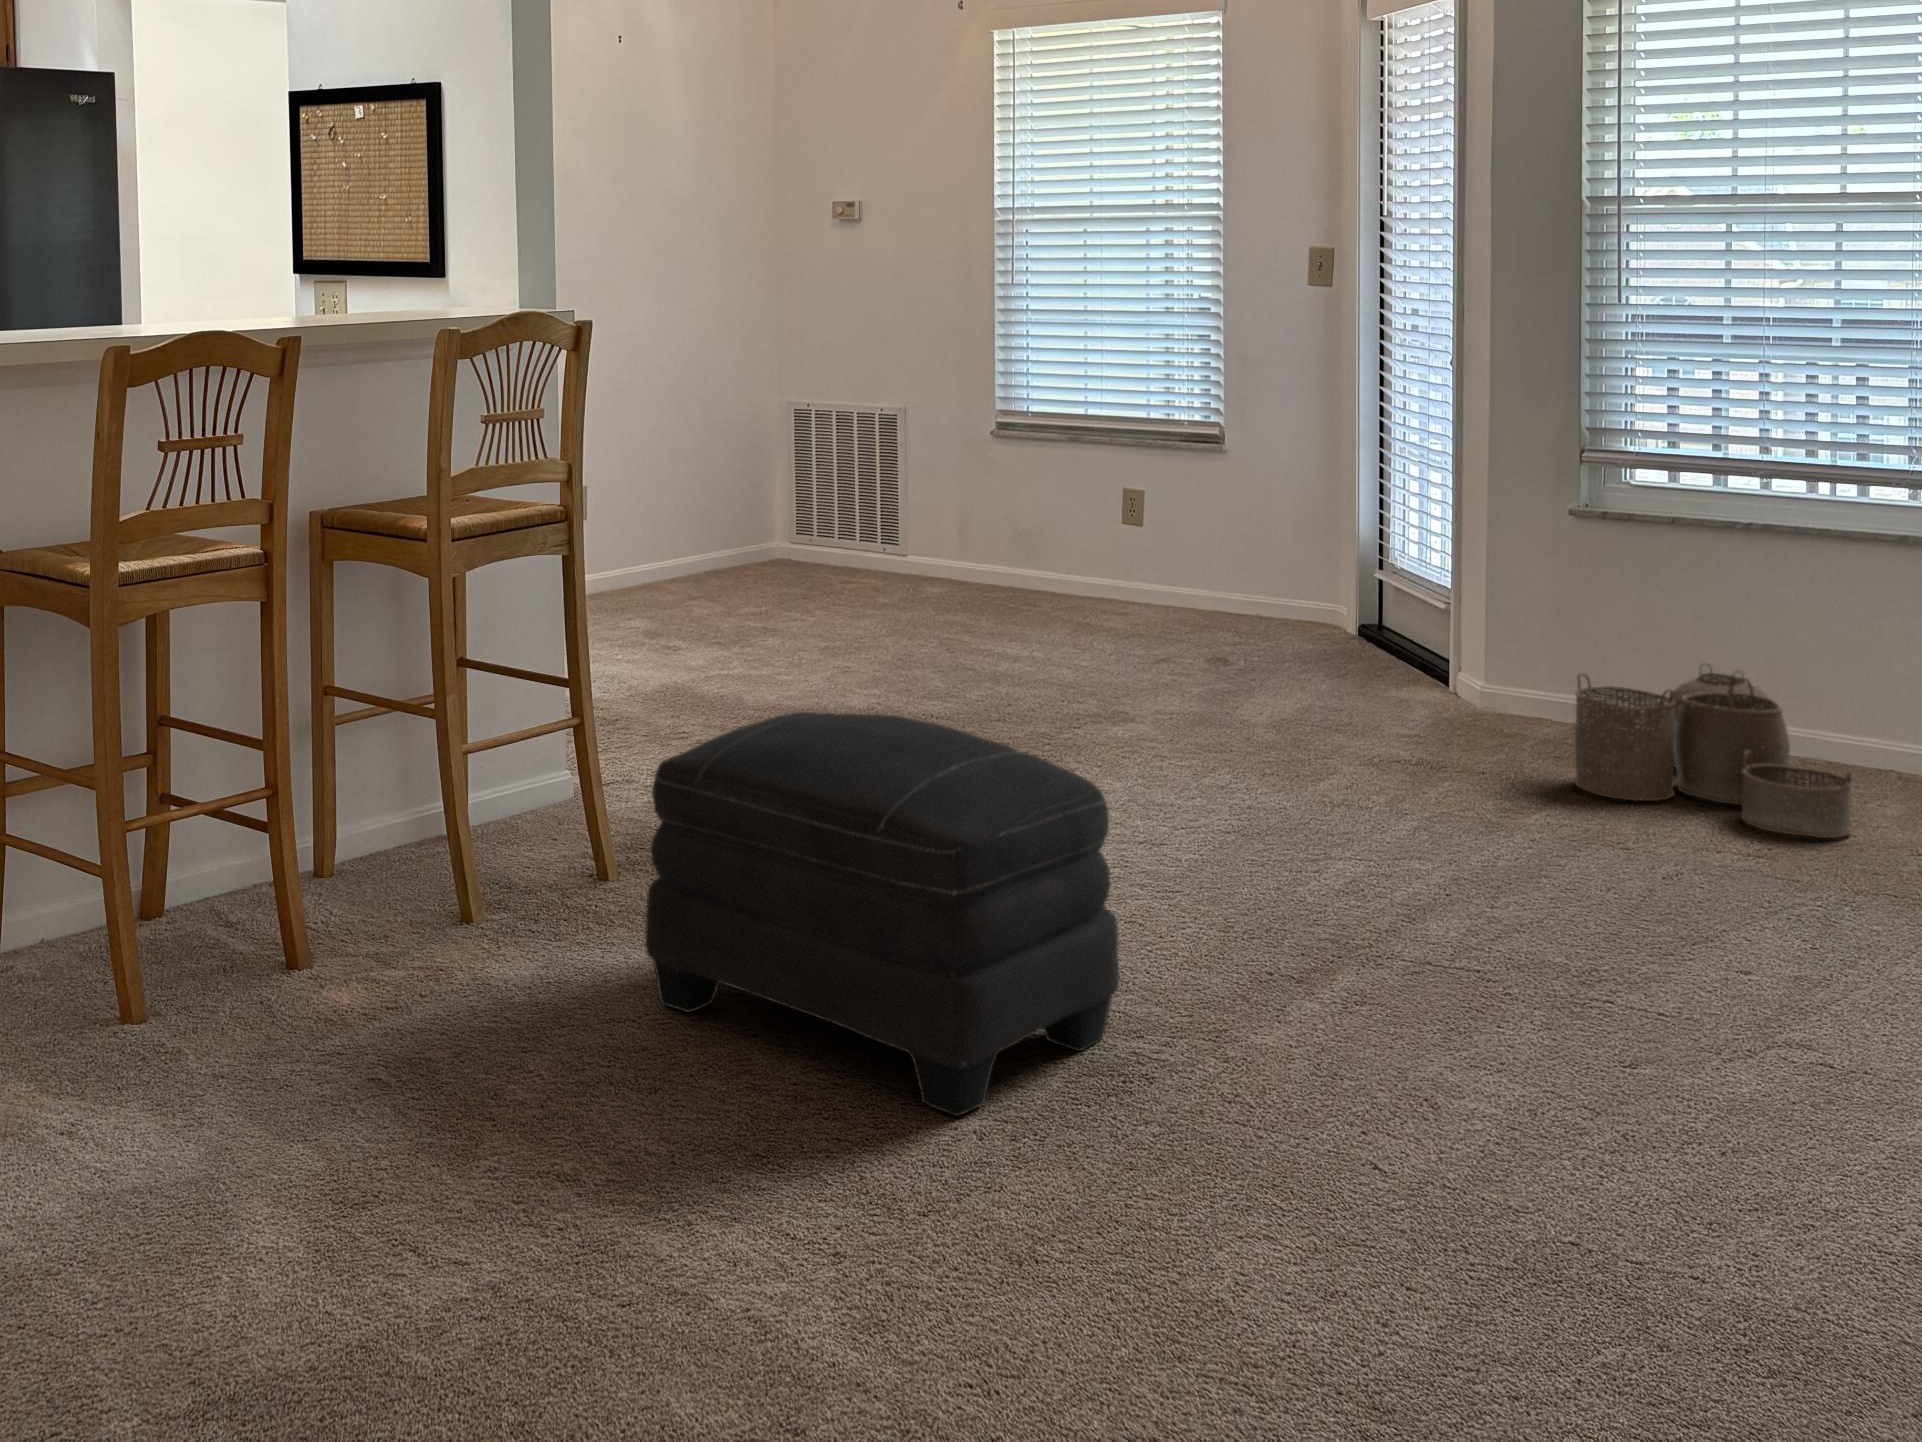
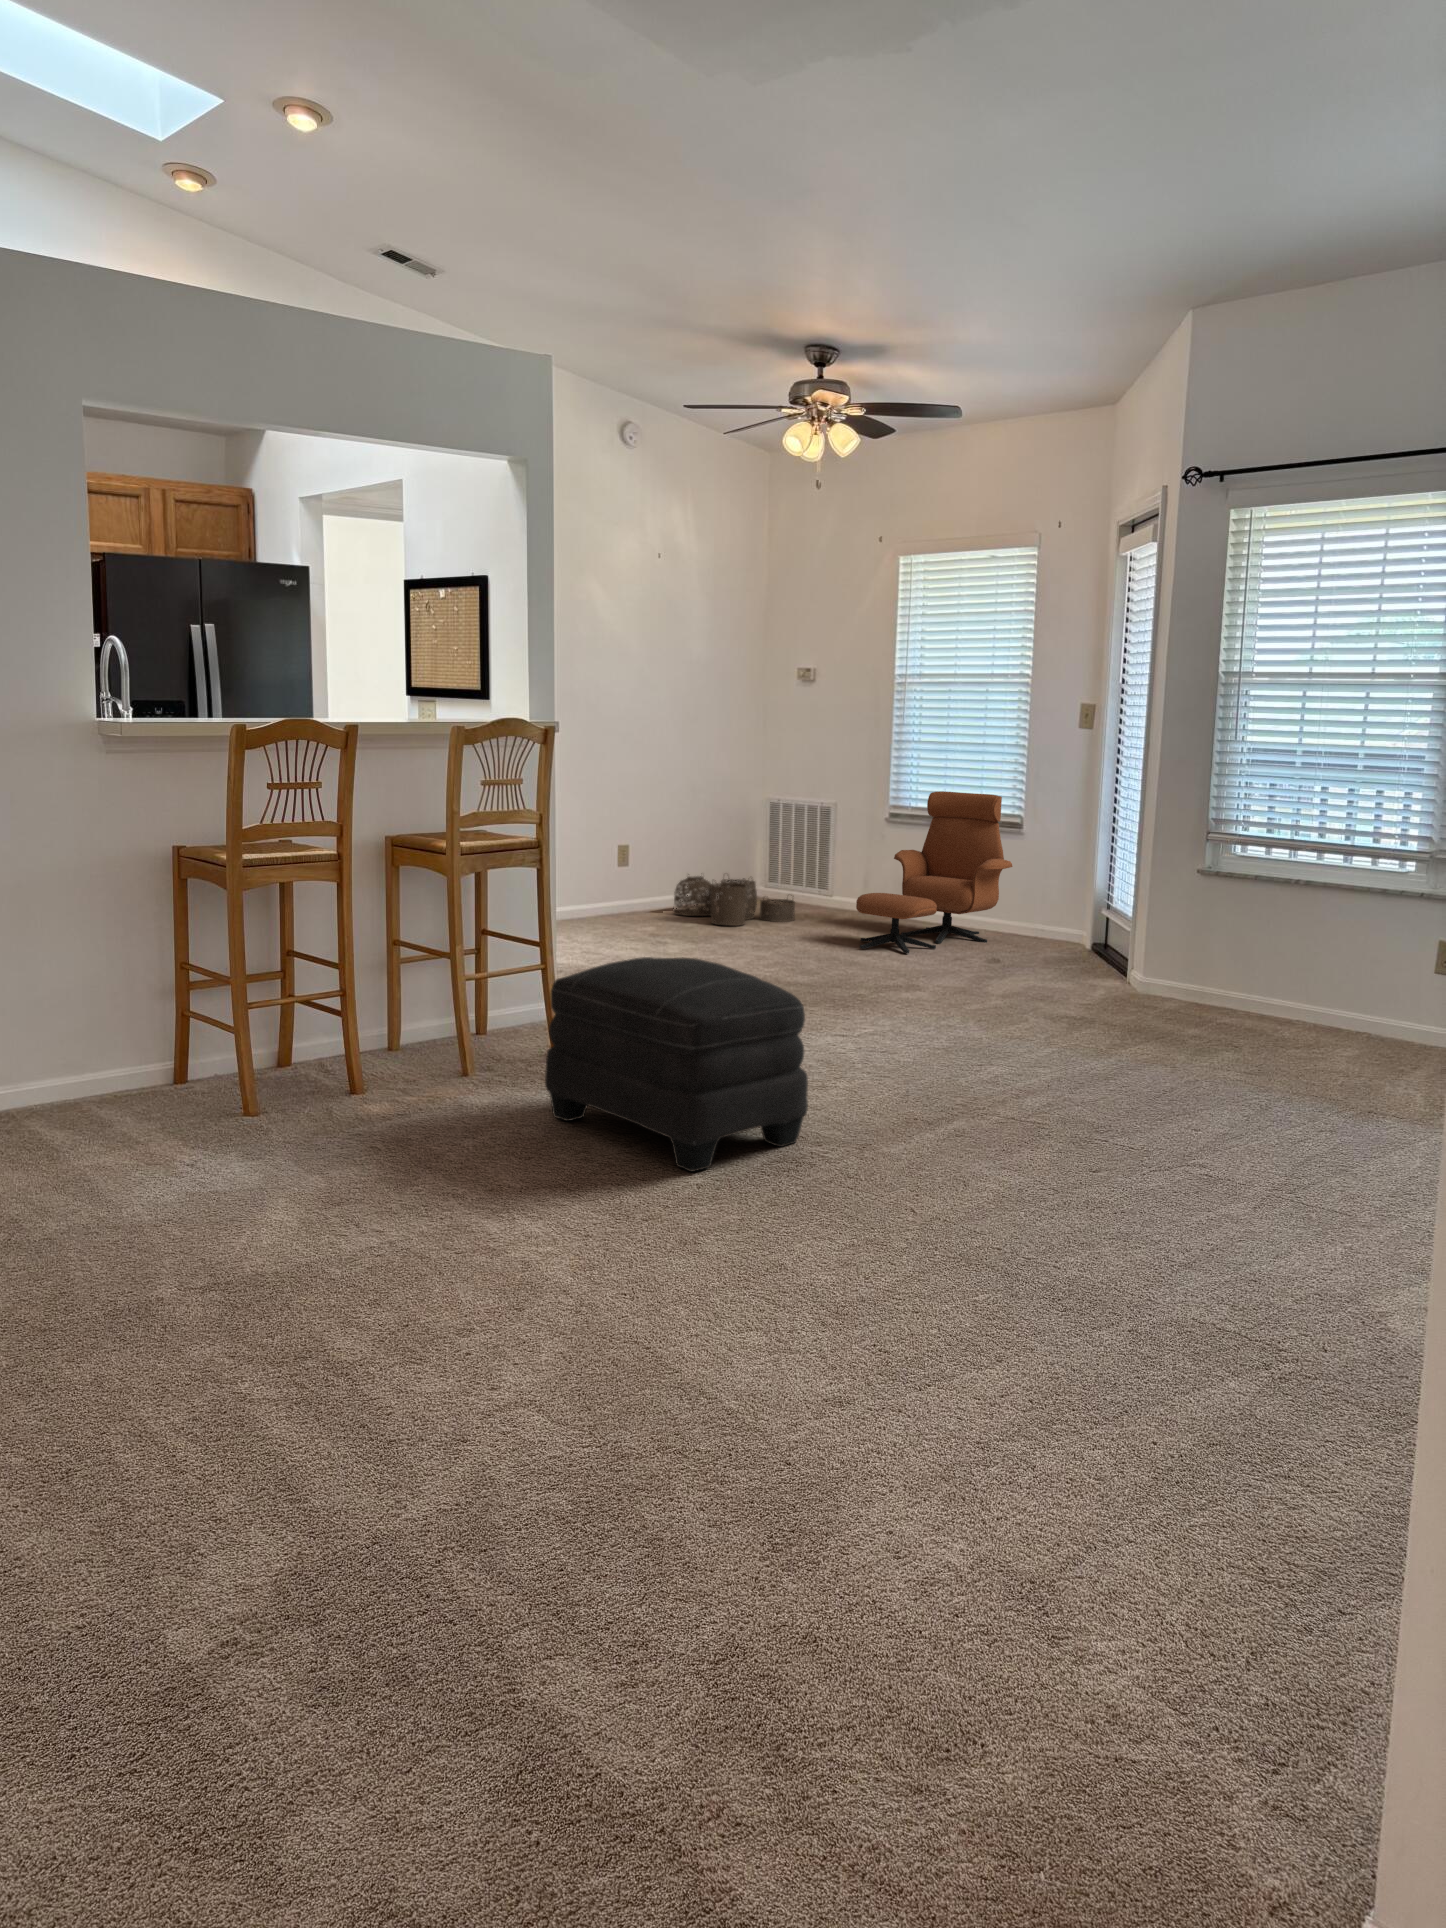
lounge chair: none [982,386,1218,647] -> present [856,791,1012,953]
woven basket: present [1575,664,1852,838] -> present [673,876,795,926]

